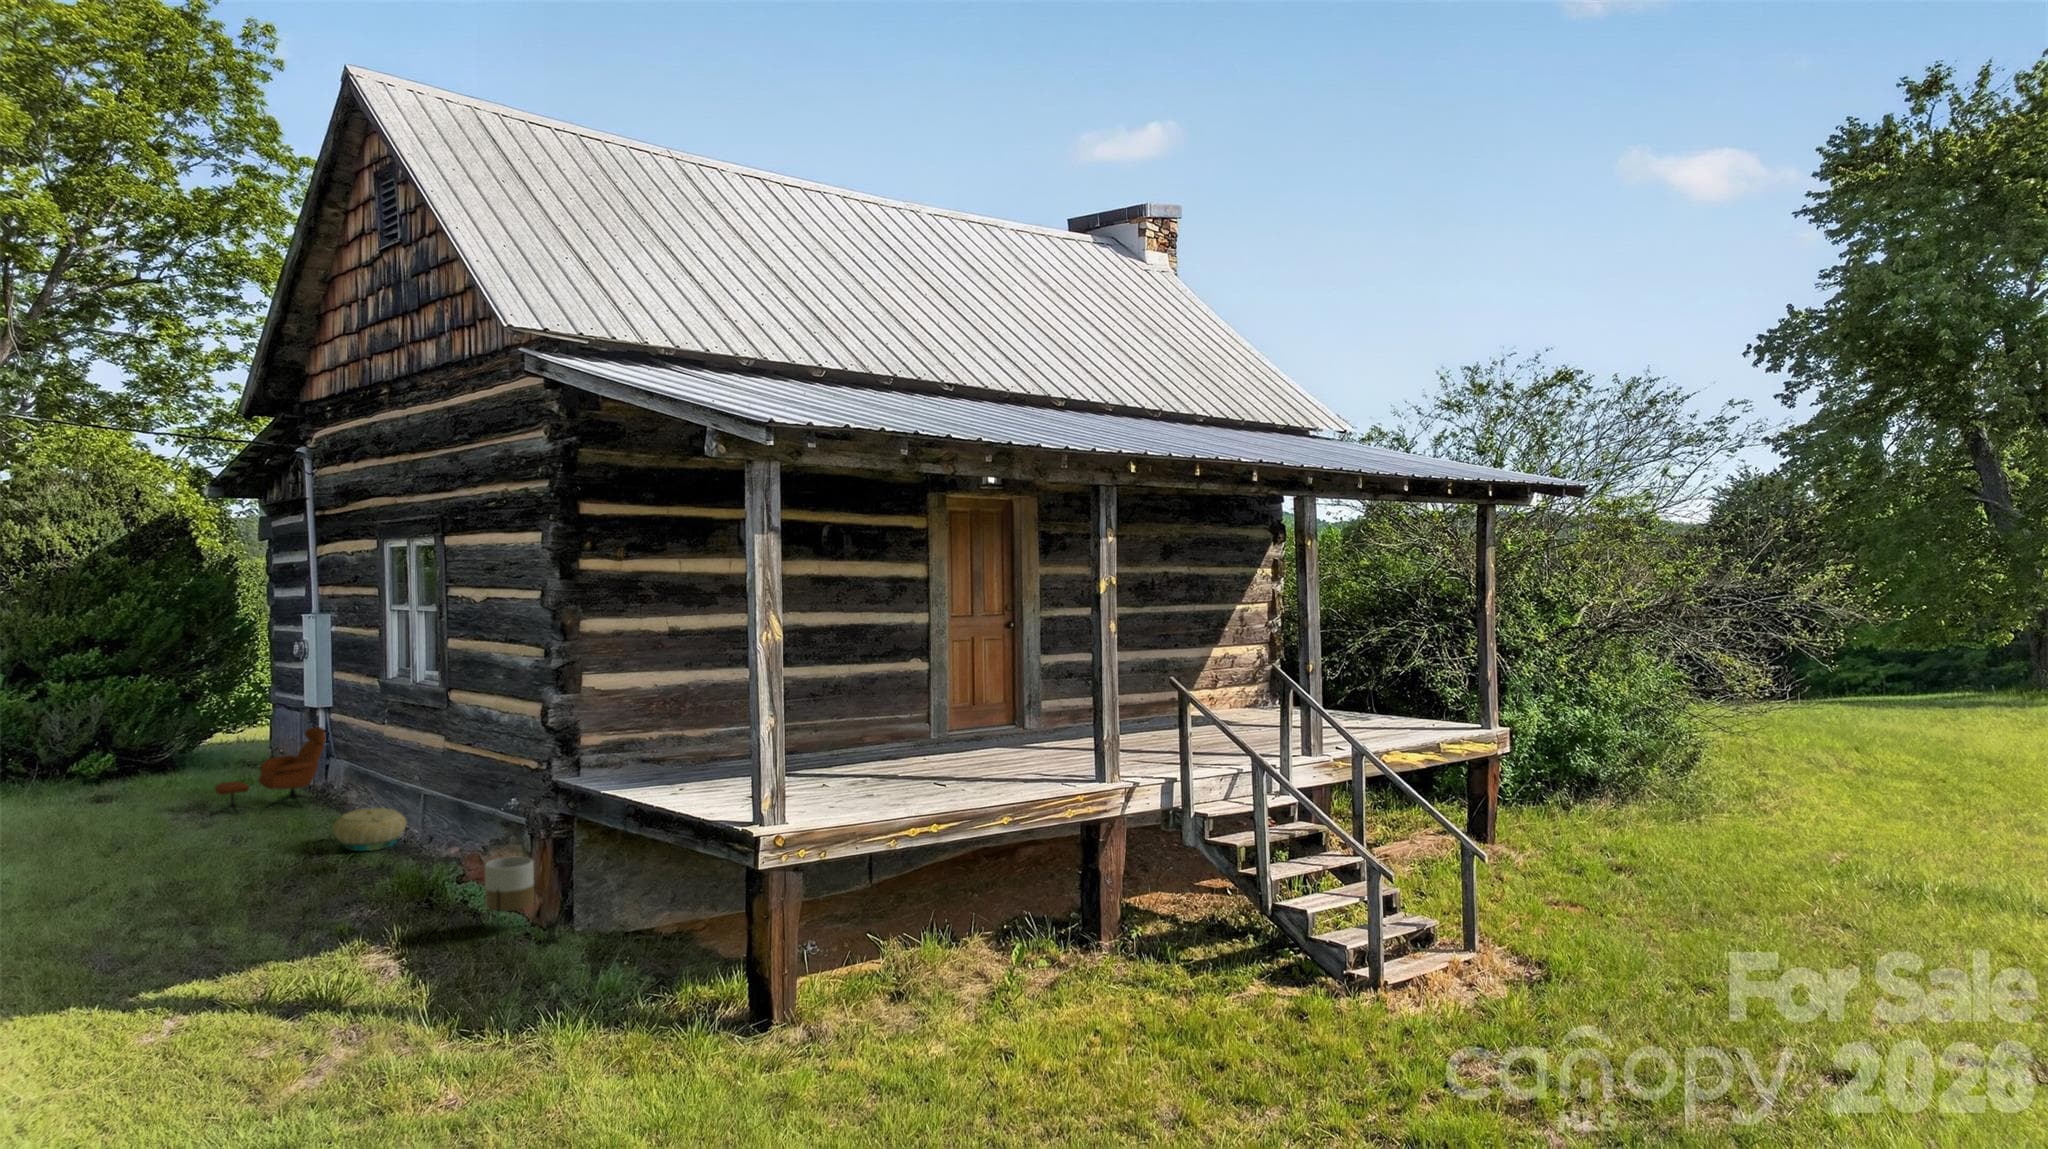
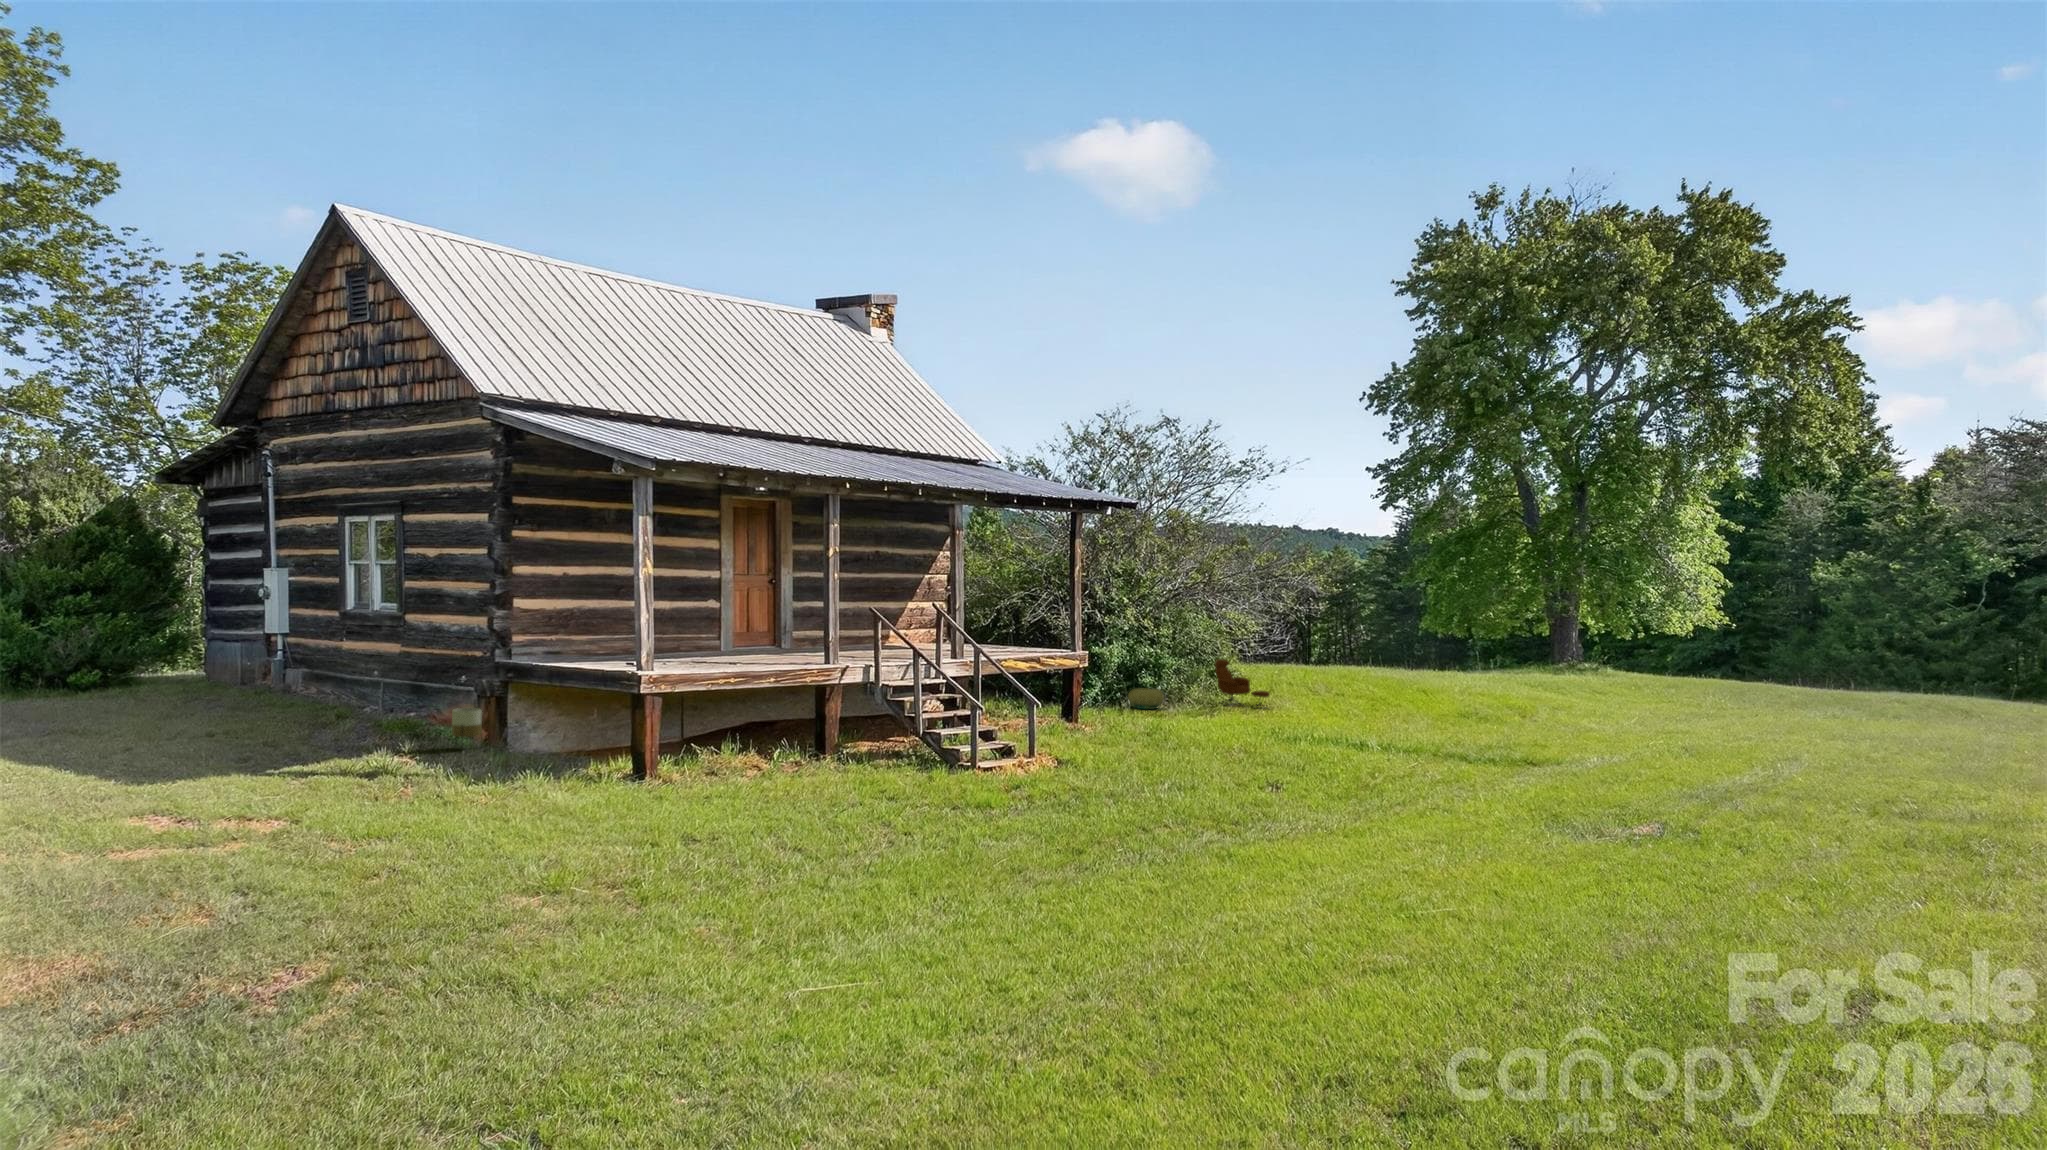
lounge chair: present [215,727,326,813] -> present [1214,659,1270,706]
basket: present [333,808,407,851] -> present [1128,688,1164,709]

